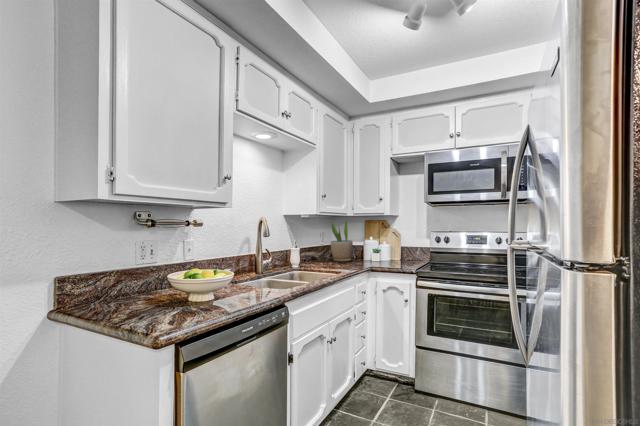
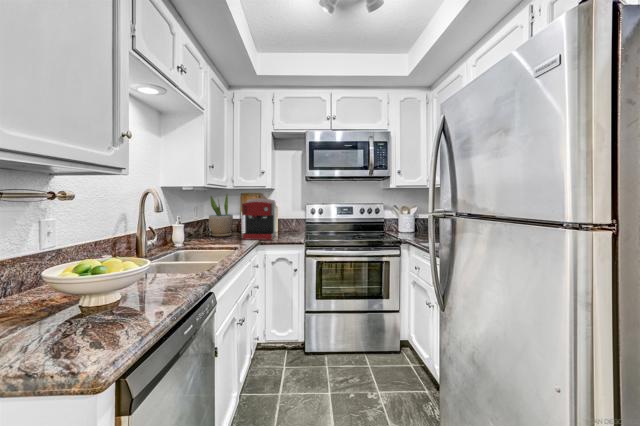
coffee maker: none [356,225,393,267] -> present [242,198,276,240]

